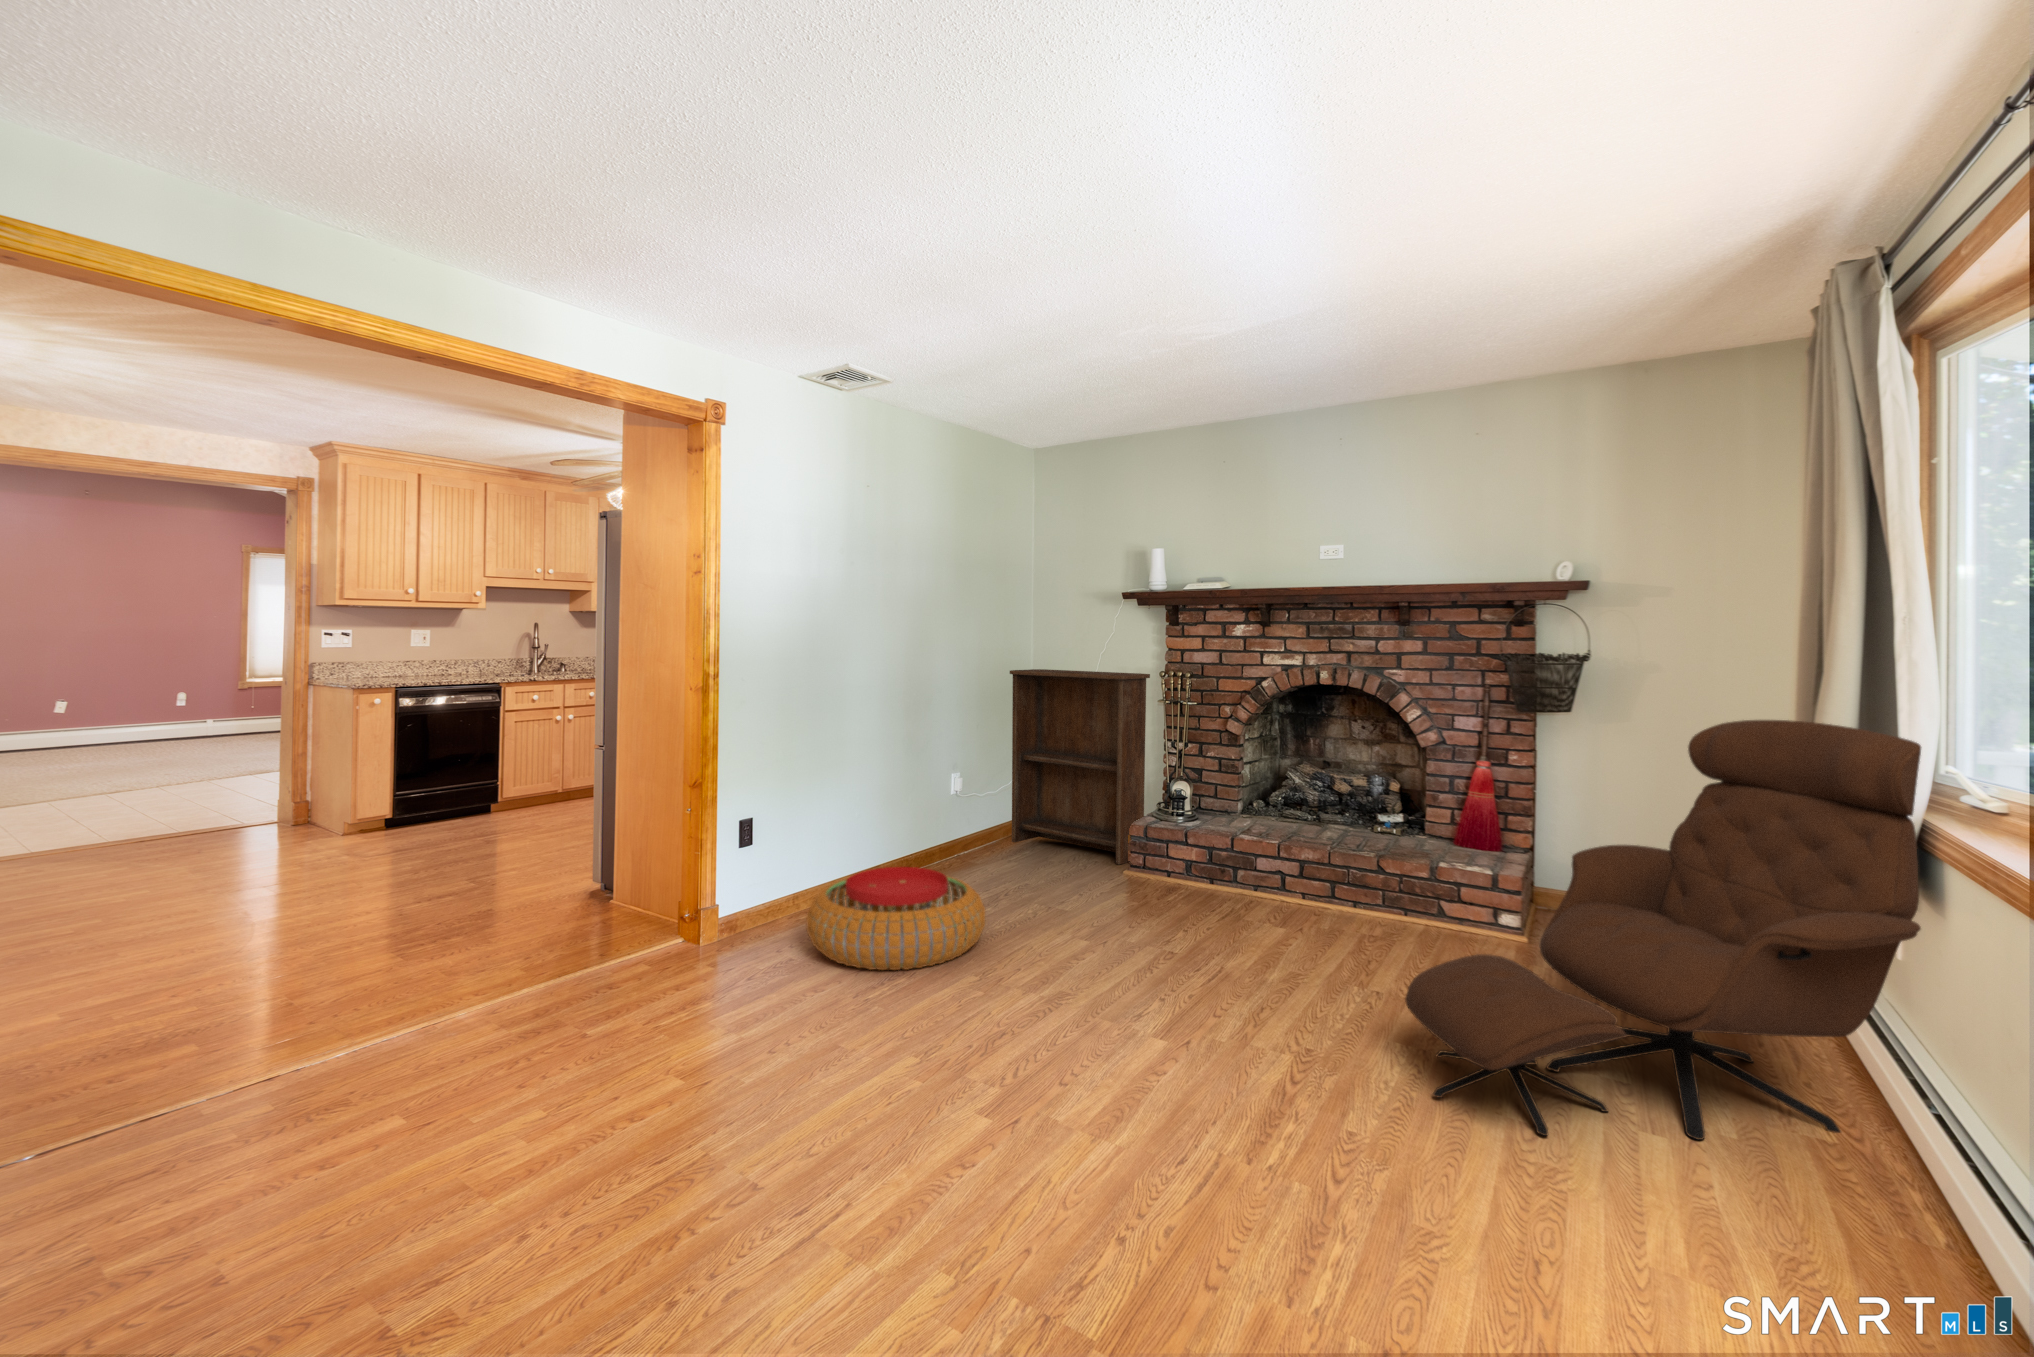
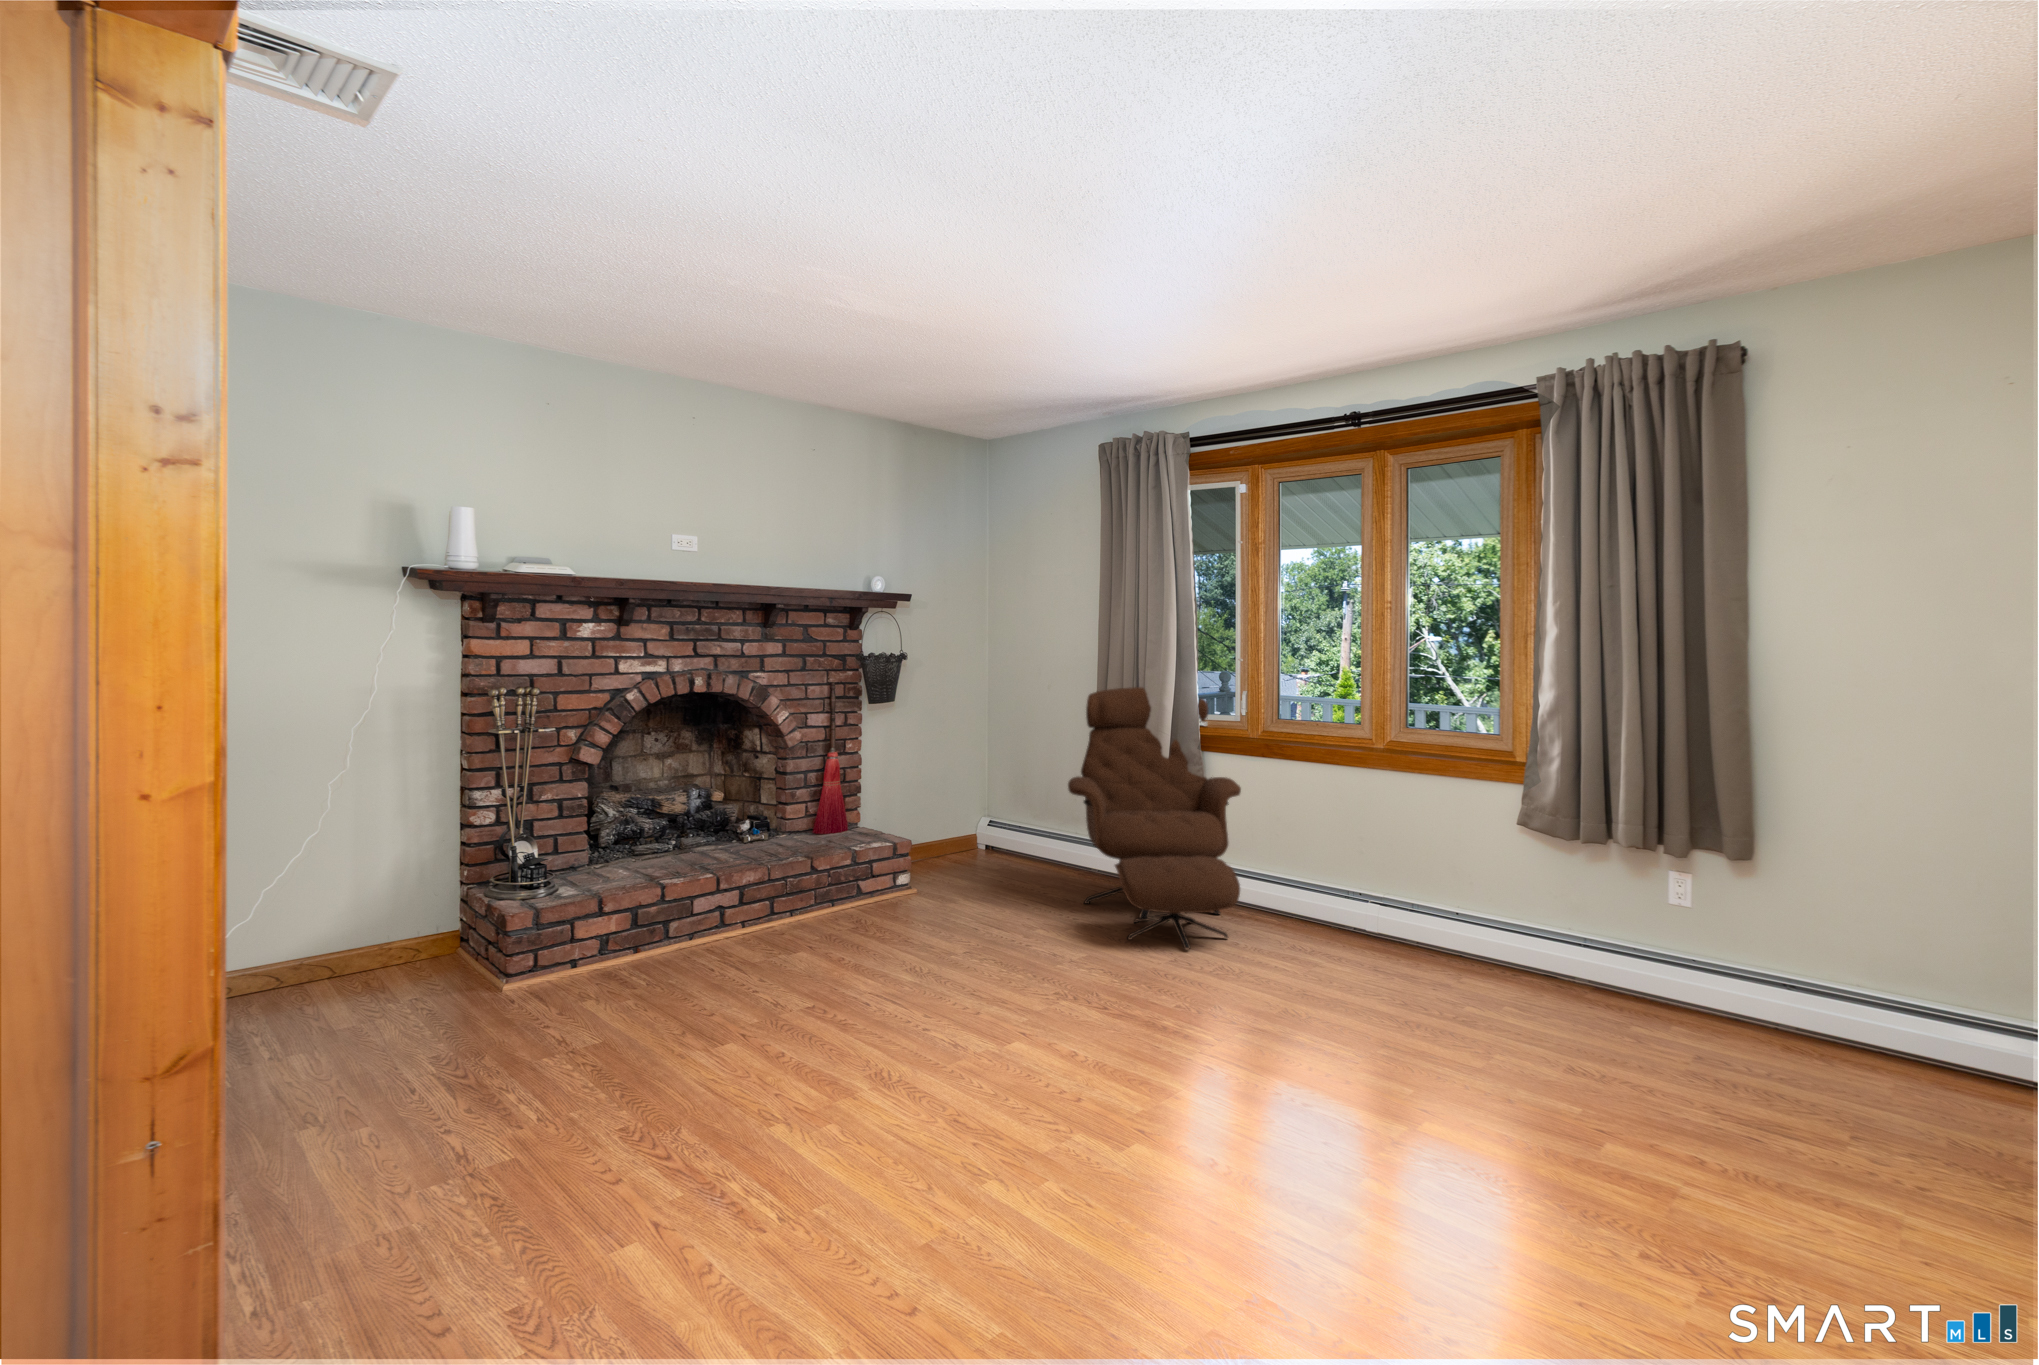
bookshelf: present [1010,669,1150,864] -> none [226,693,523,1038]
pouf: present [806,867,985,970] -> none [589,1008,894,1207]

